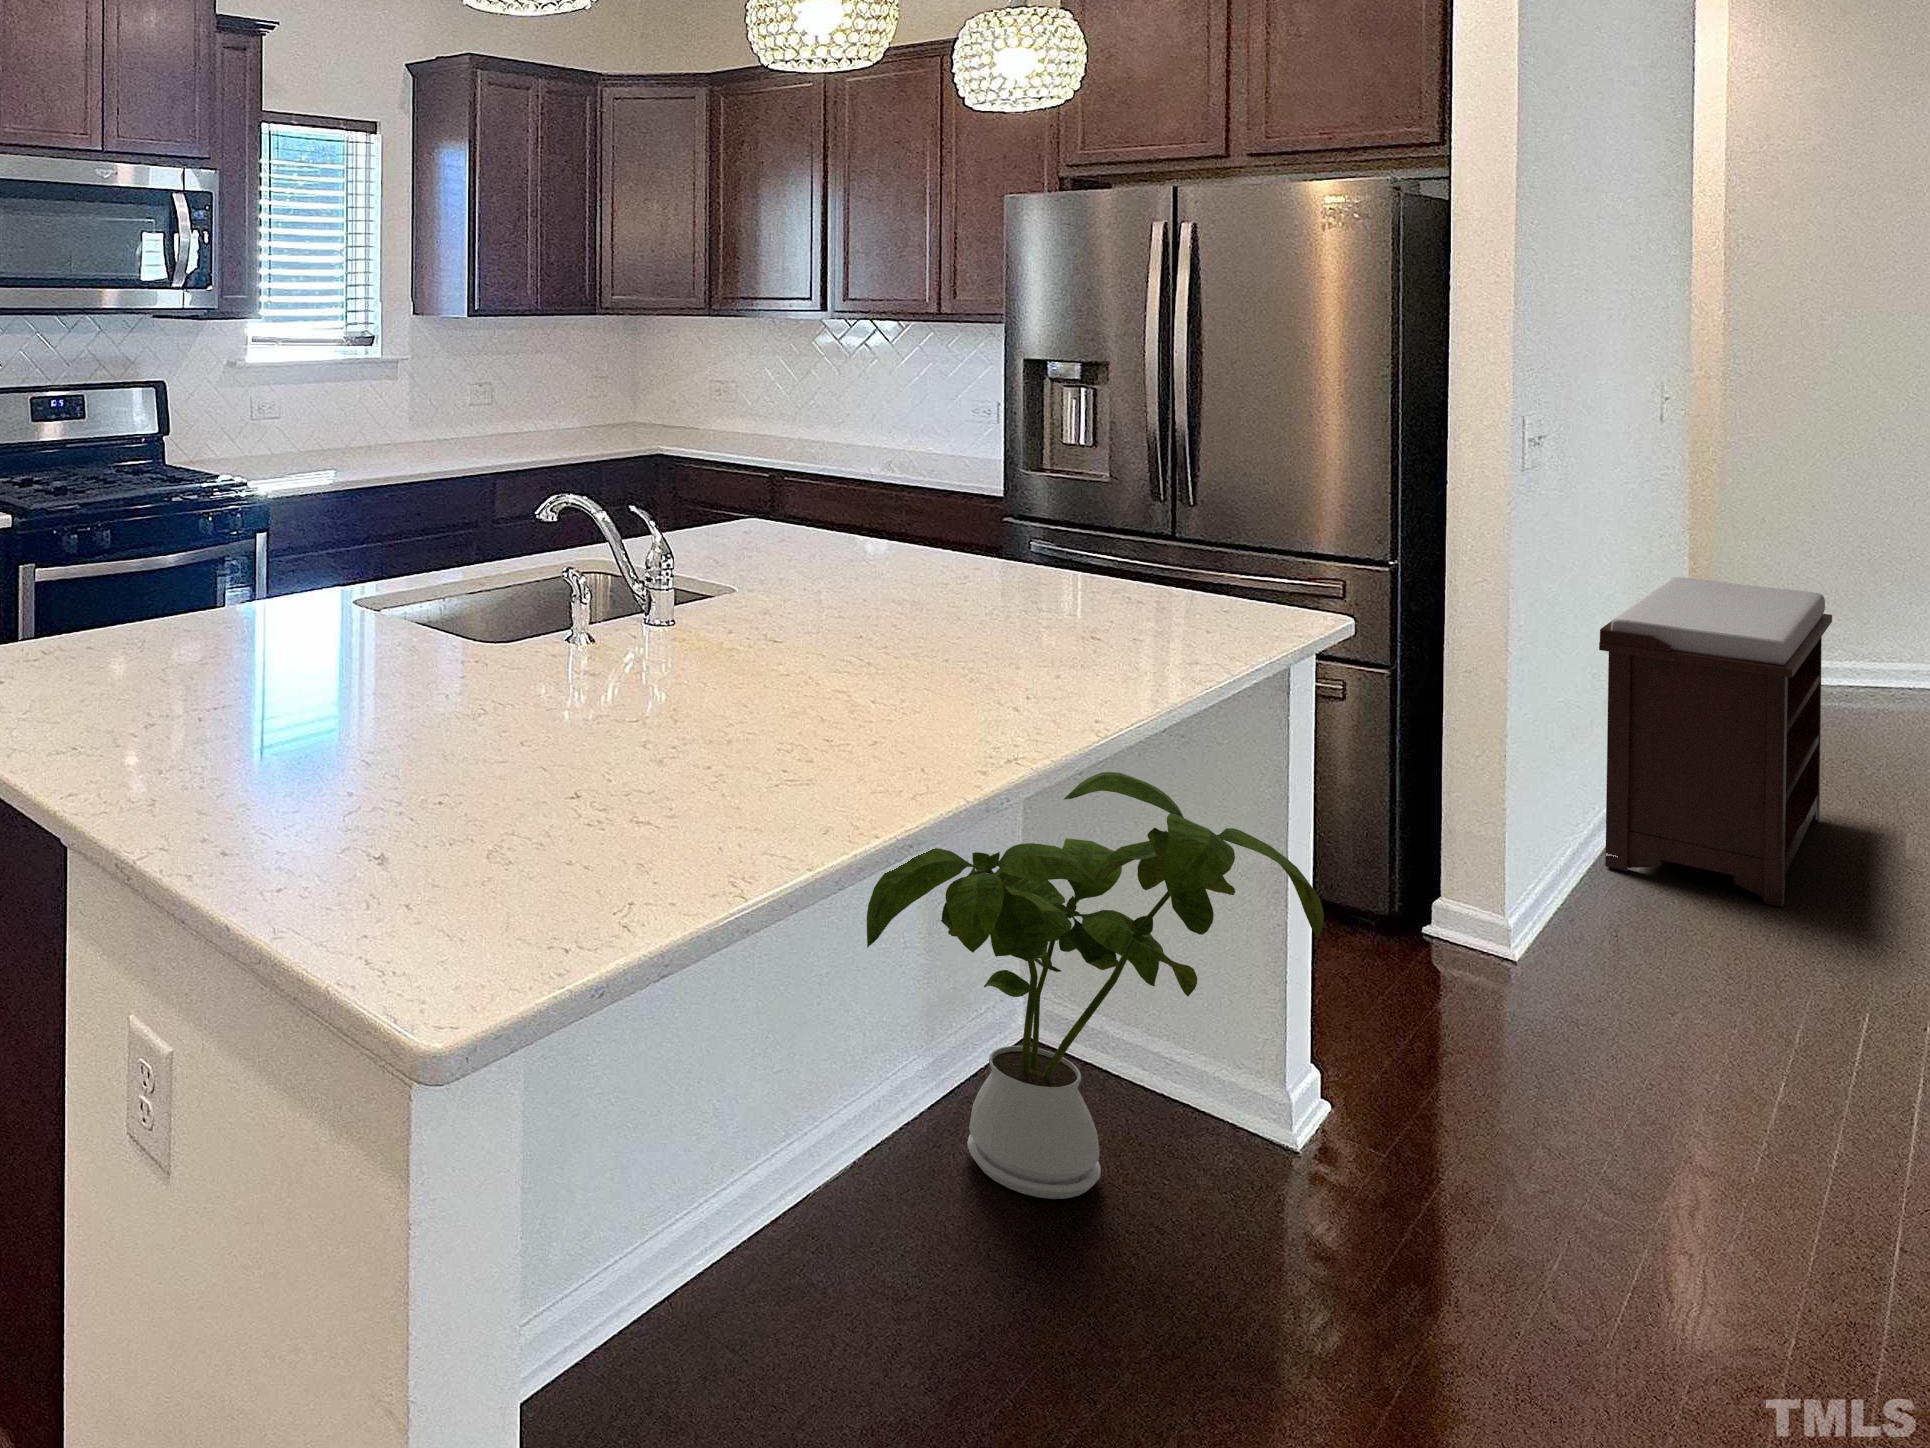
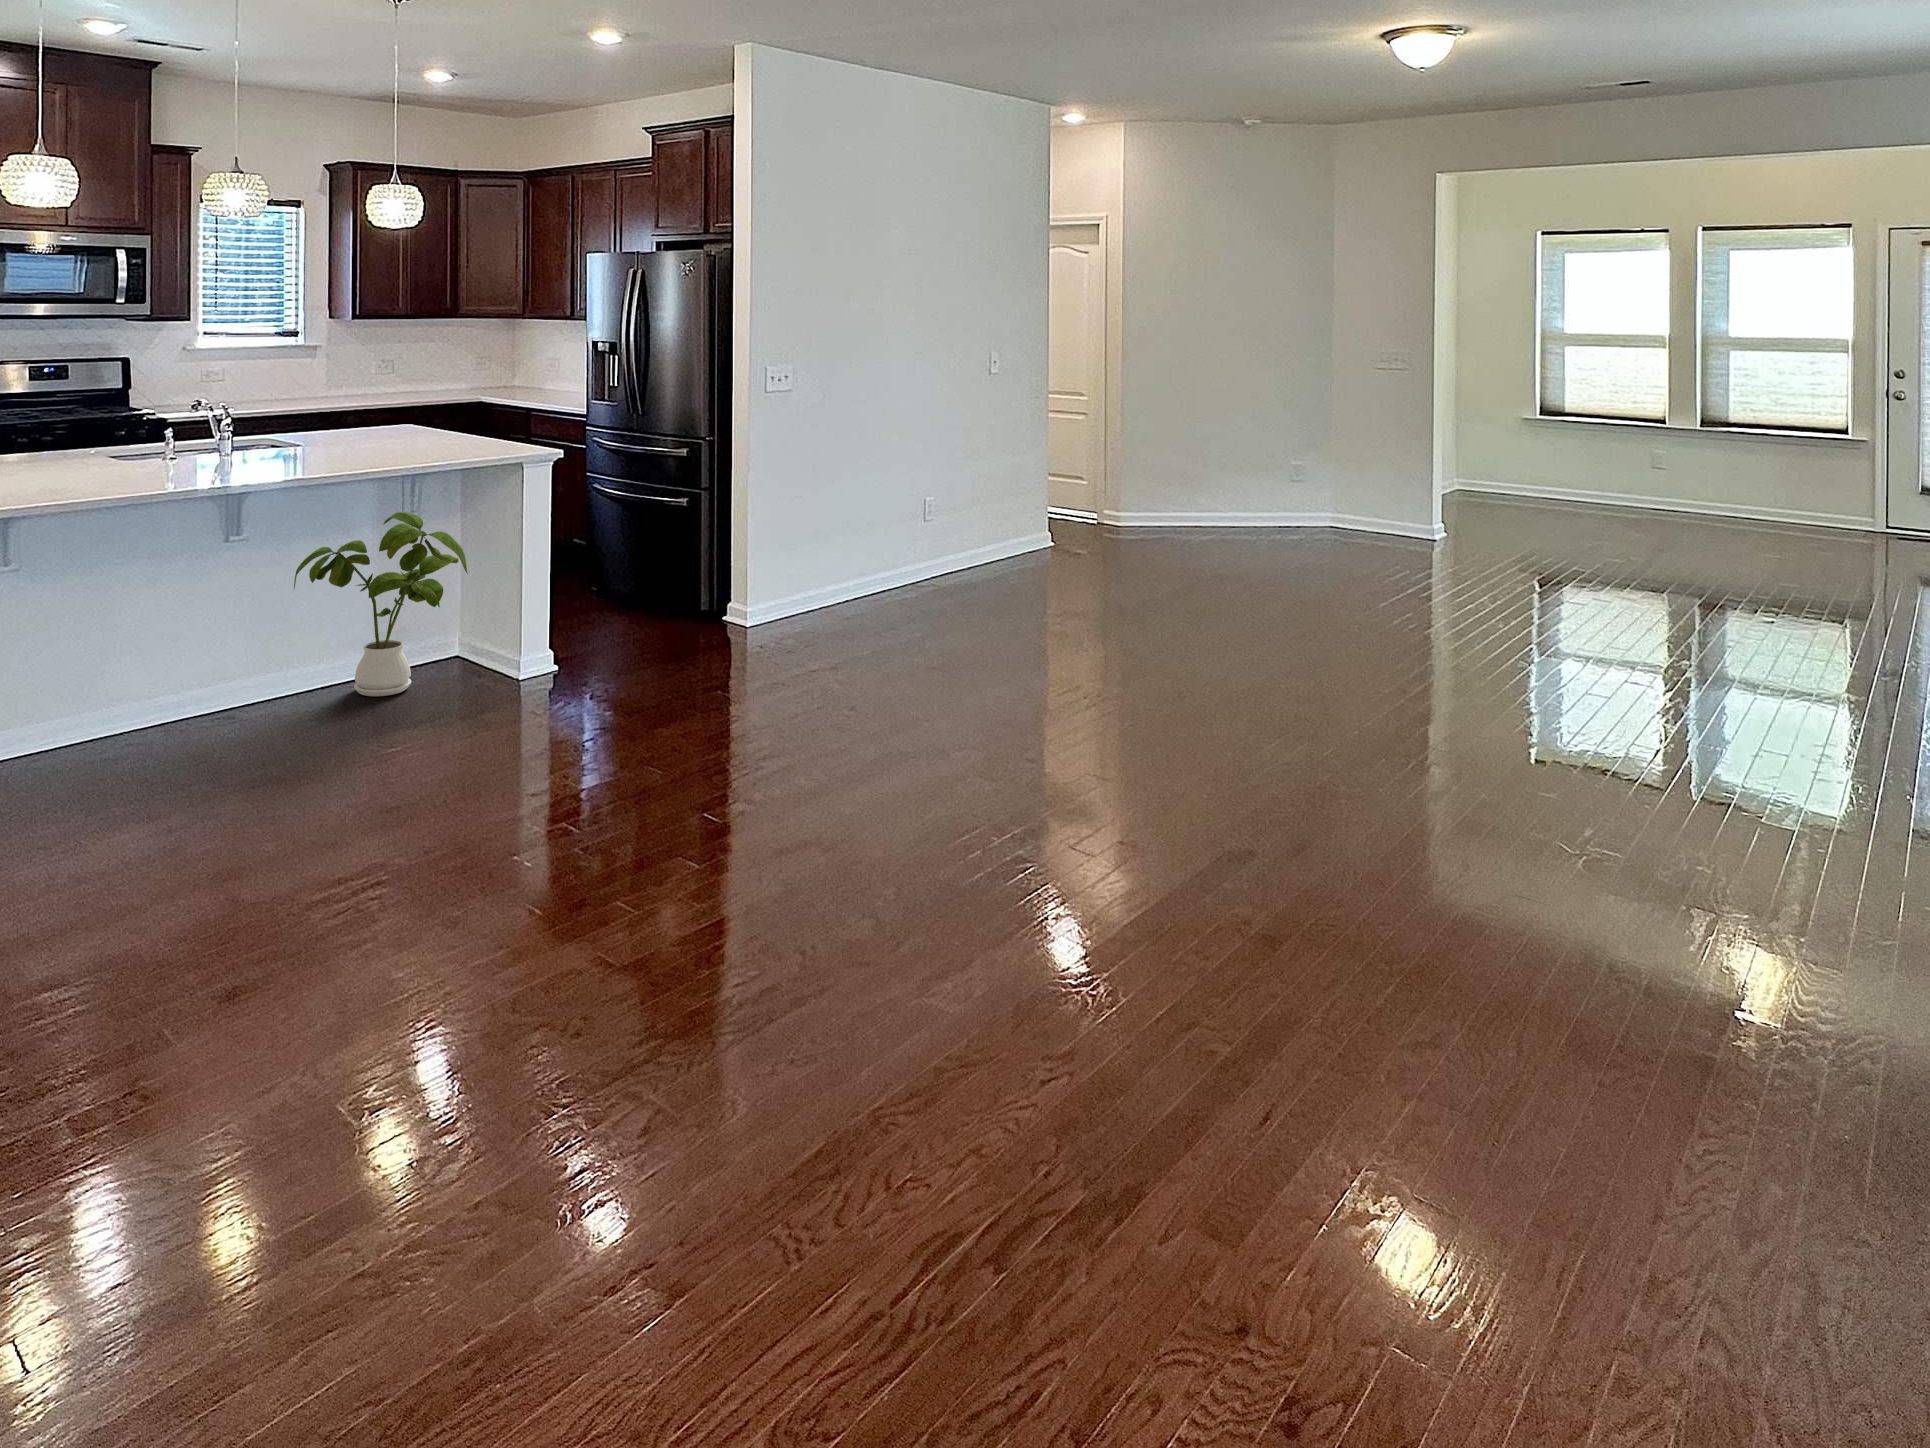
bench: present [1599,577,1832,907] -> none [864,453,1032,606]

